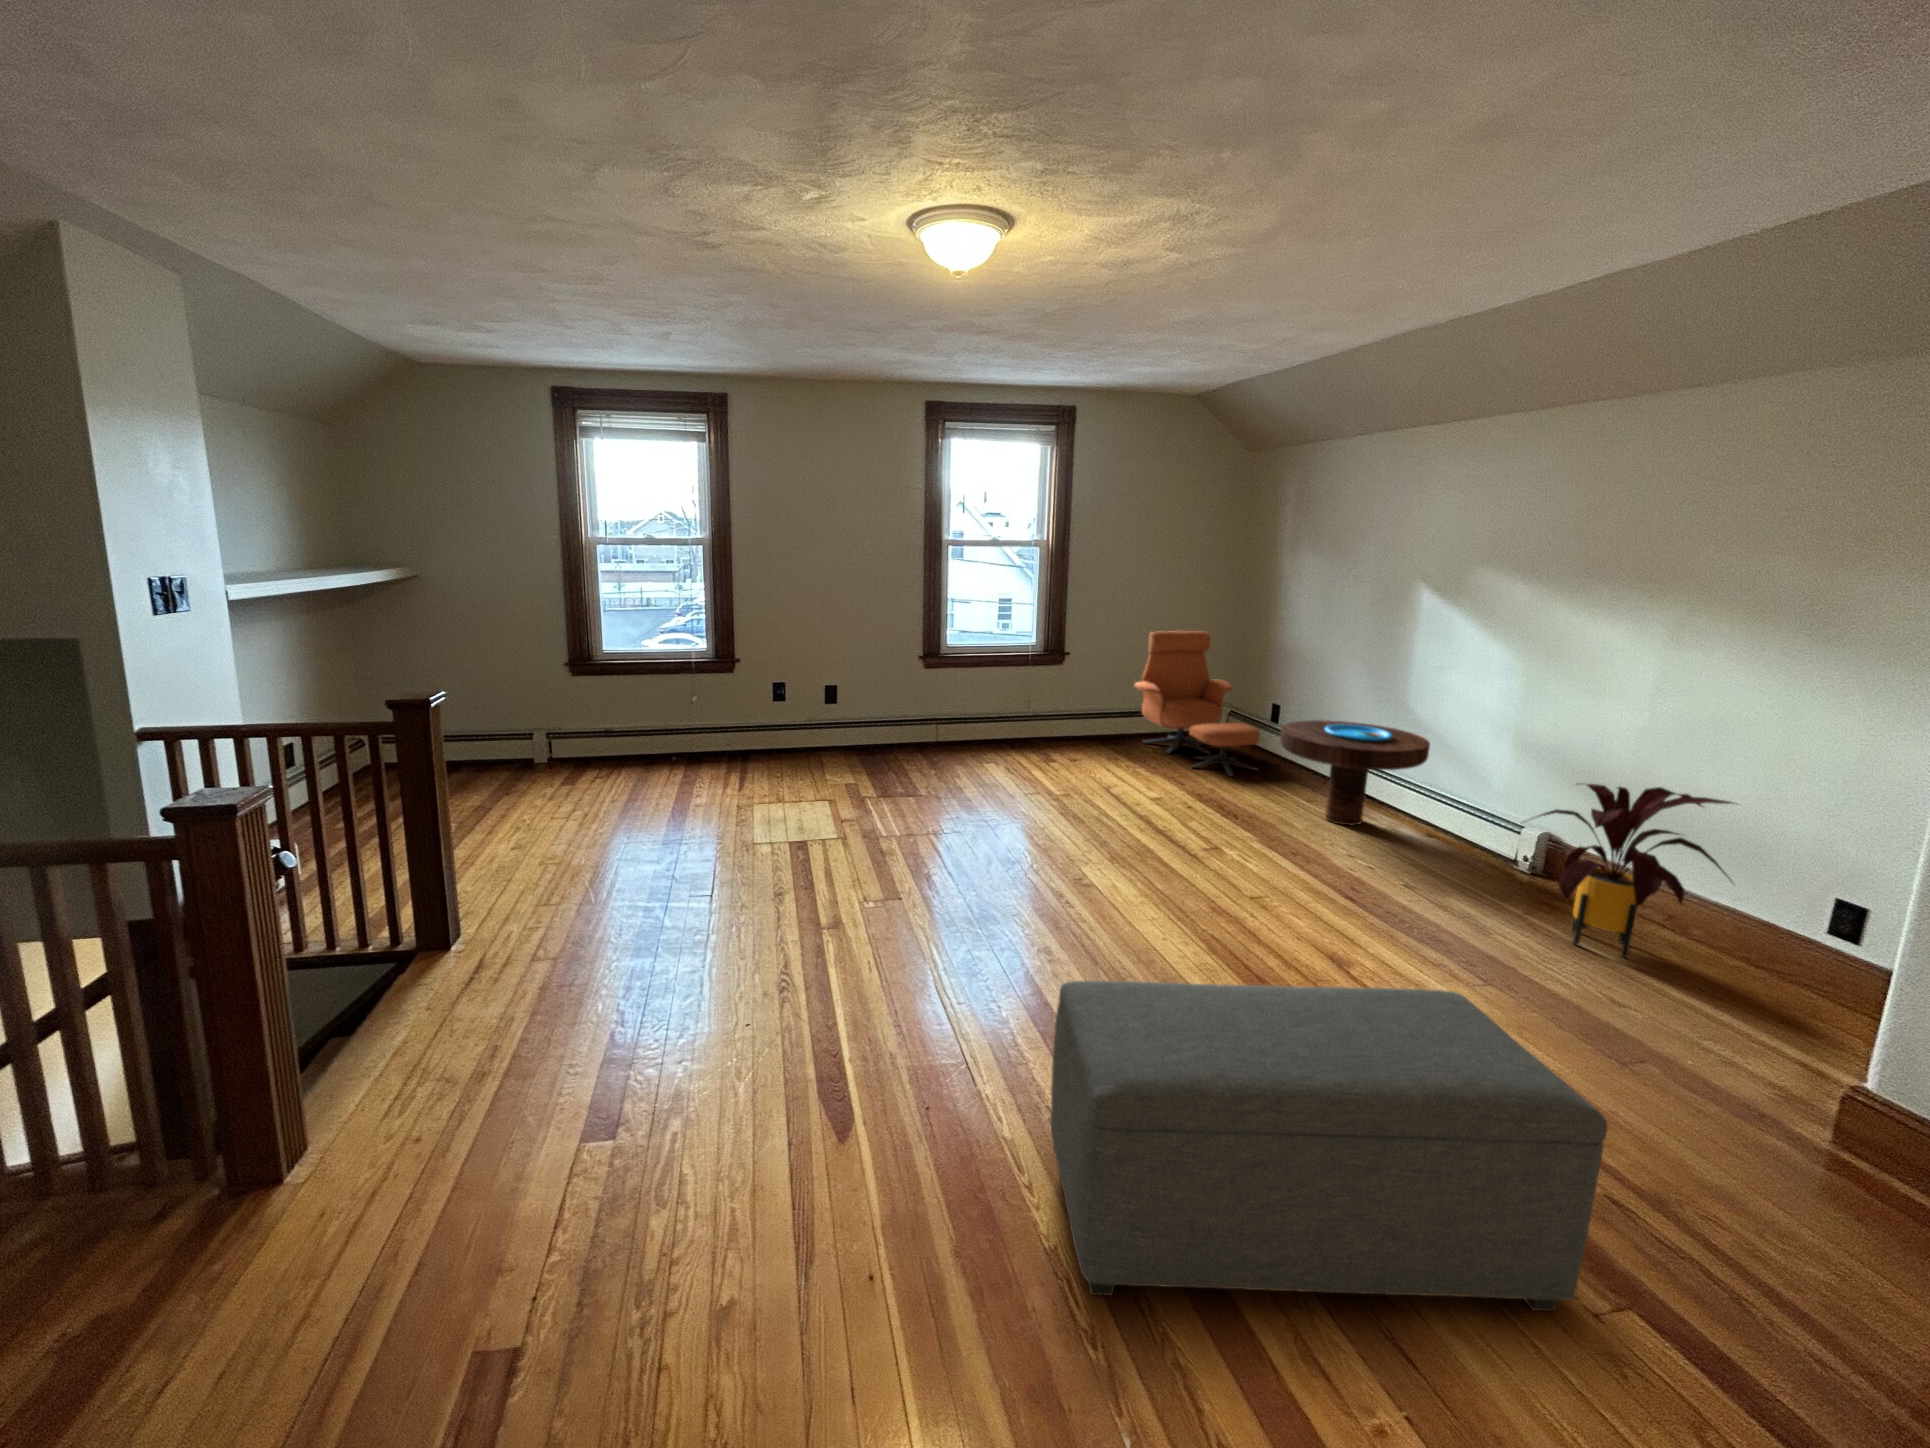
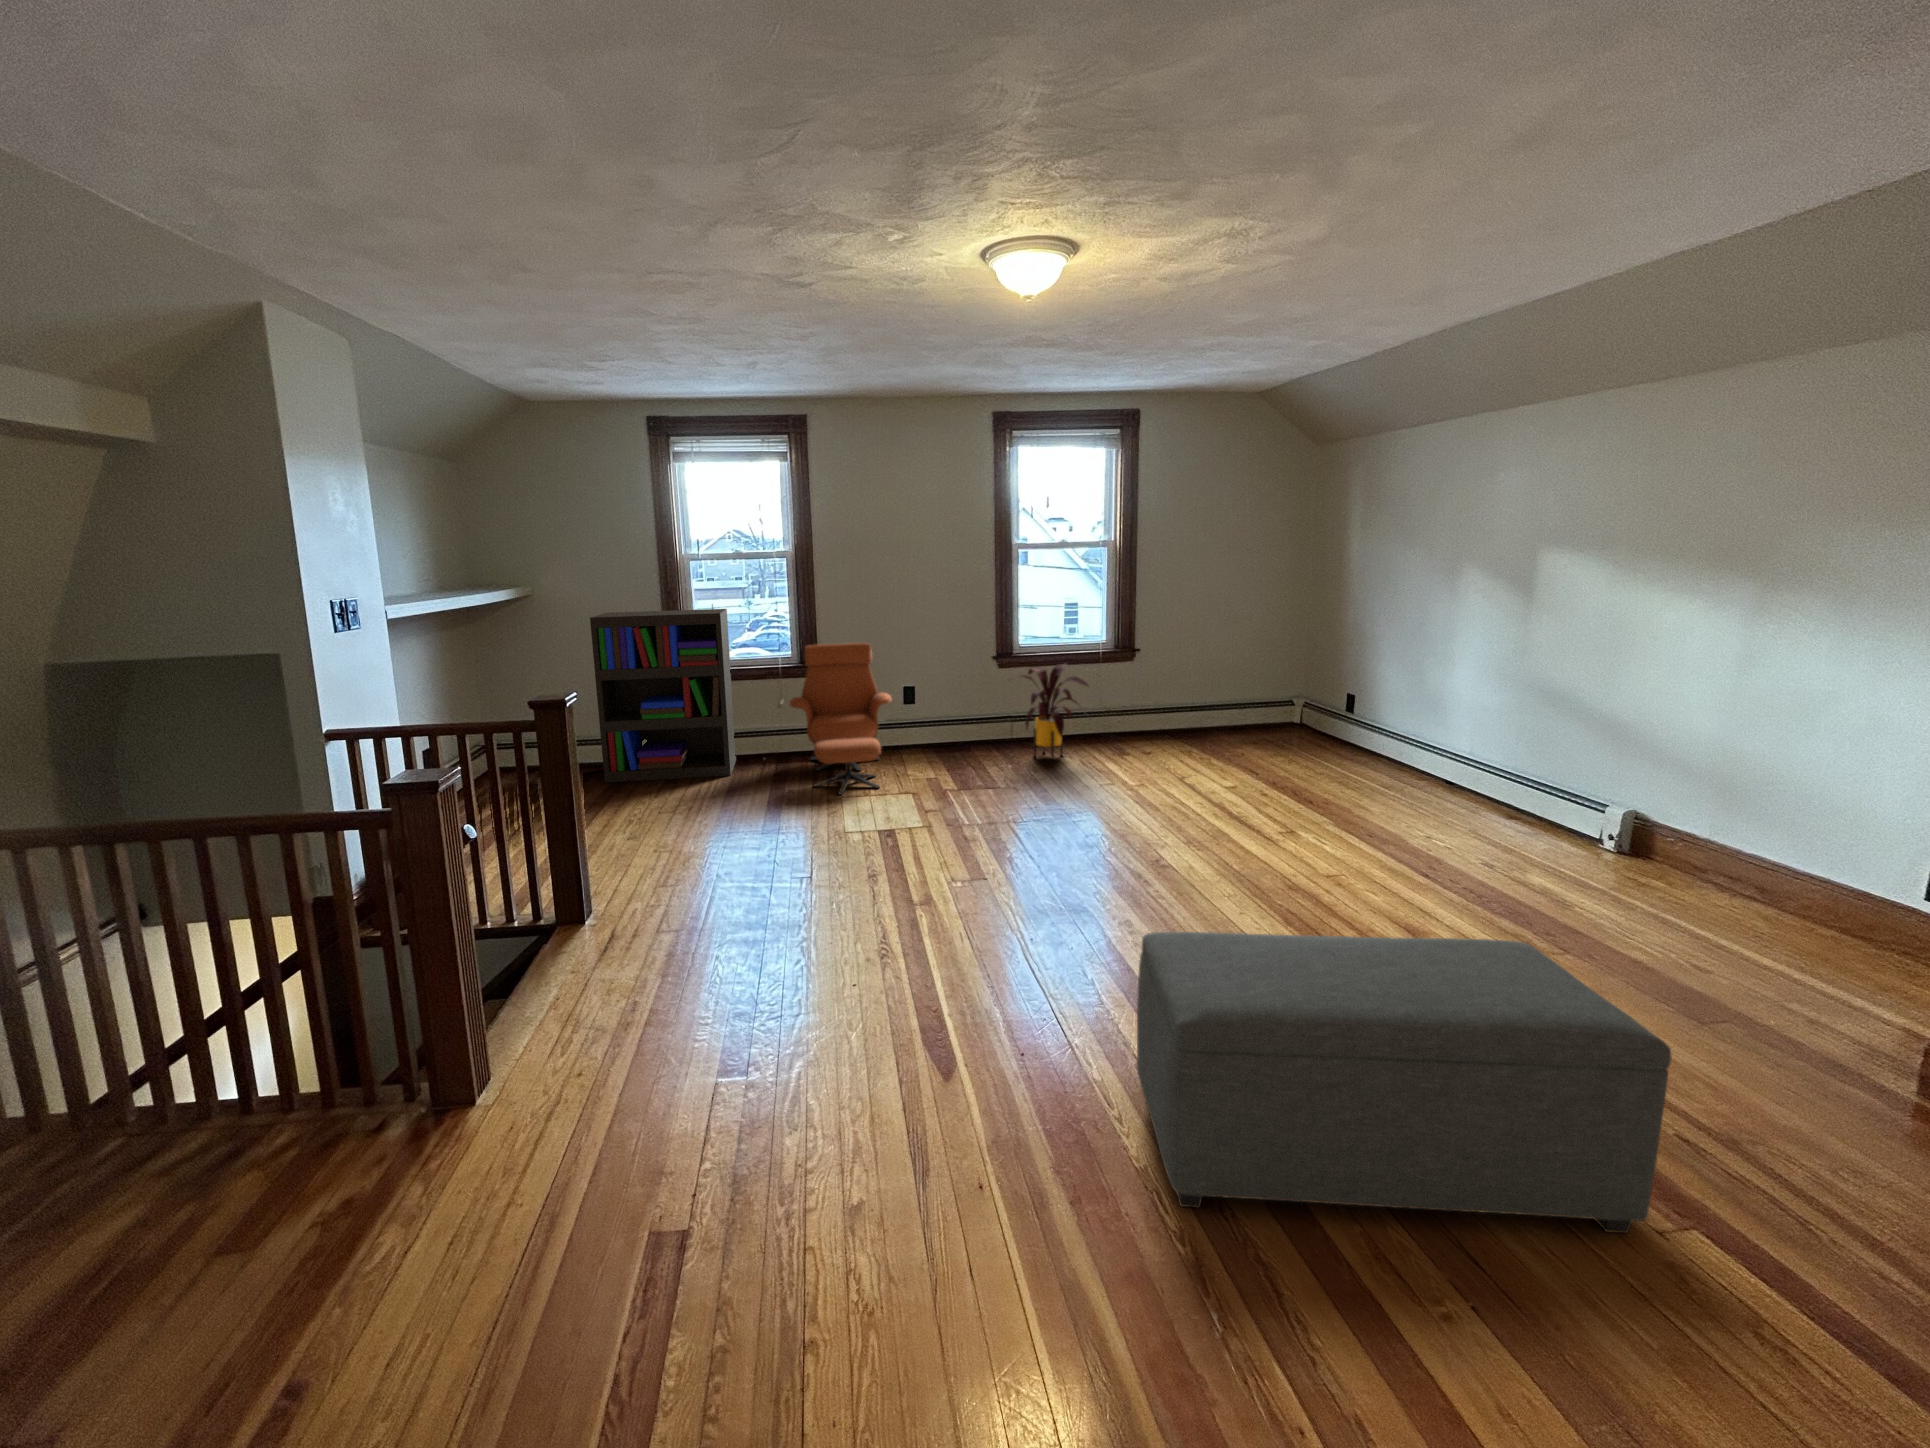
bookshelf: none [476,595,641,783] -> present [590,609,736,783]
lounge chair: present [1134,631,1260,776] -> present [790,643,892,795]
side table: present [1280,720,1430,825] -> none [1350,707,1504,809]
house plant: present [1538,783,1733,958] -> present [1017,664,1088,759]

